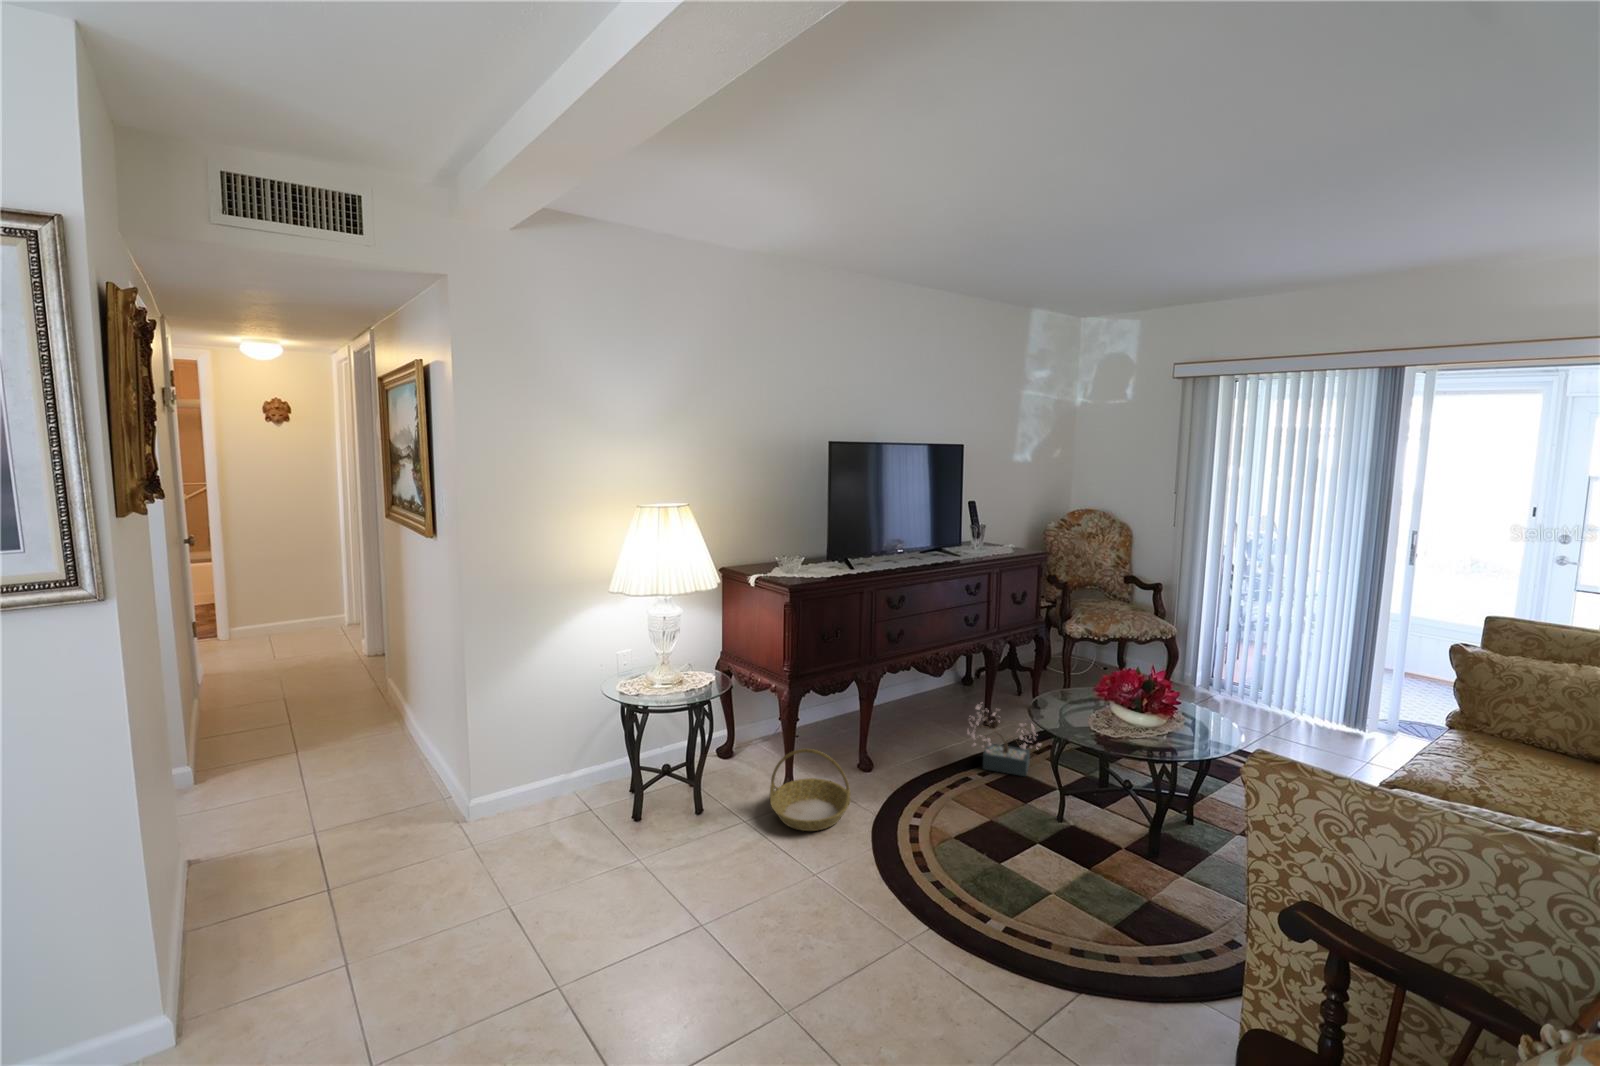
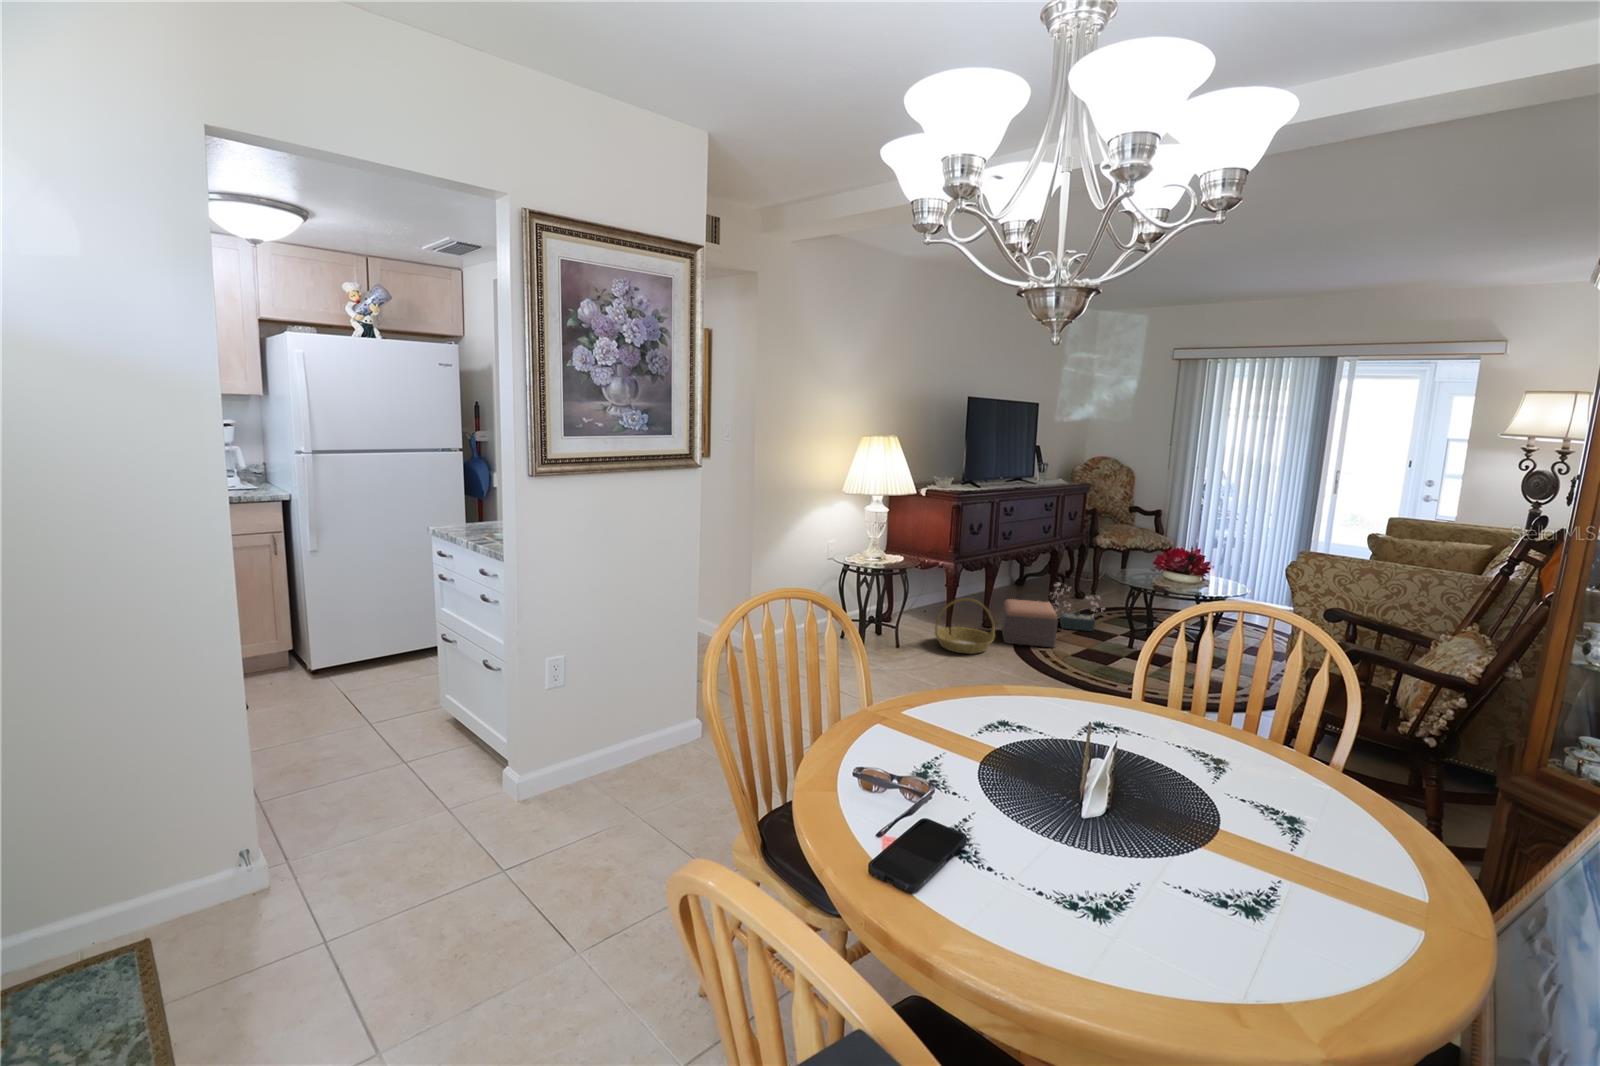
footstool: none [876,734,956,816] -> present [1002,599,1057,647]

